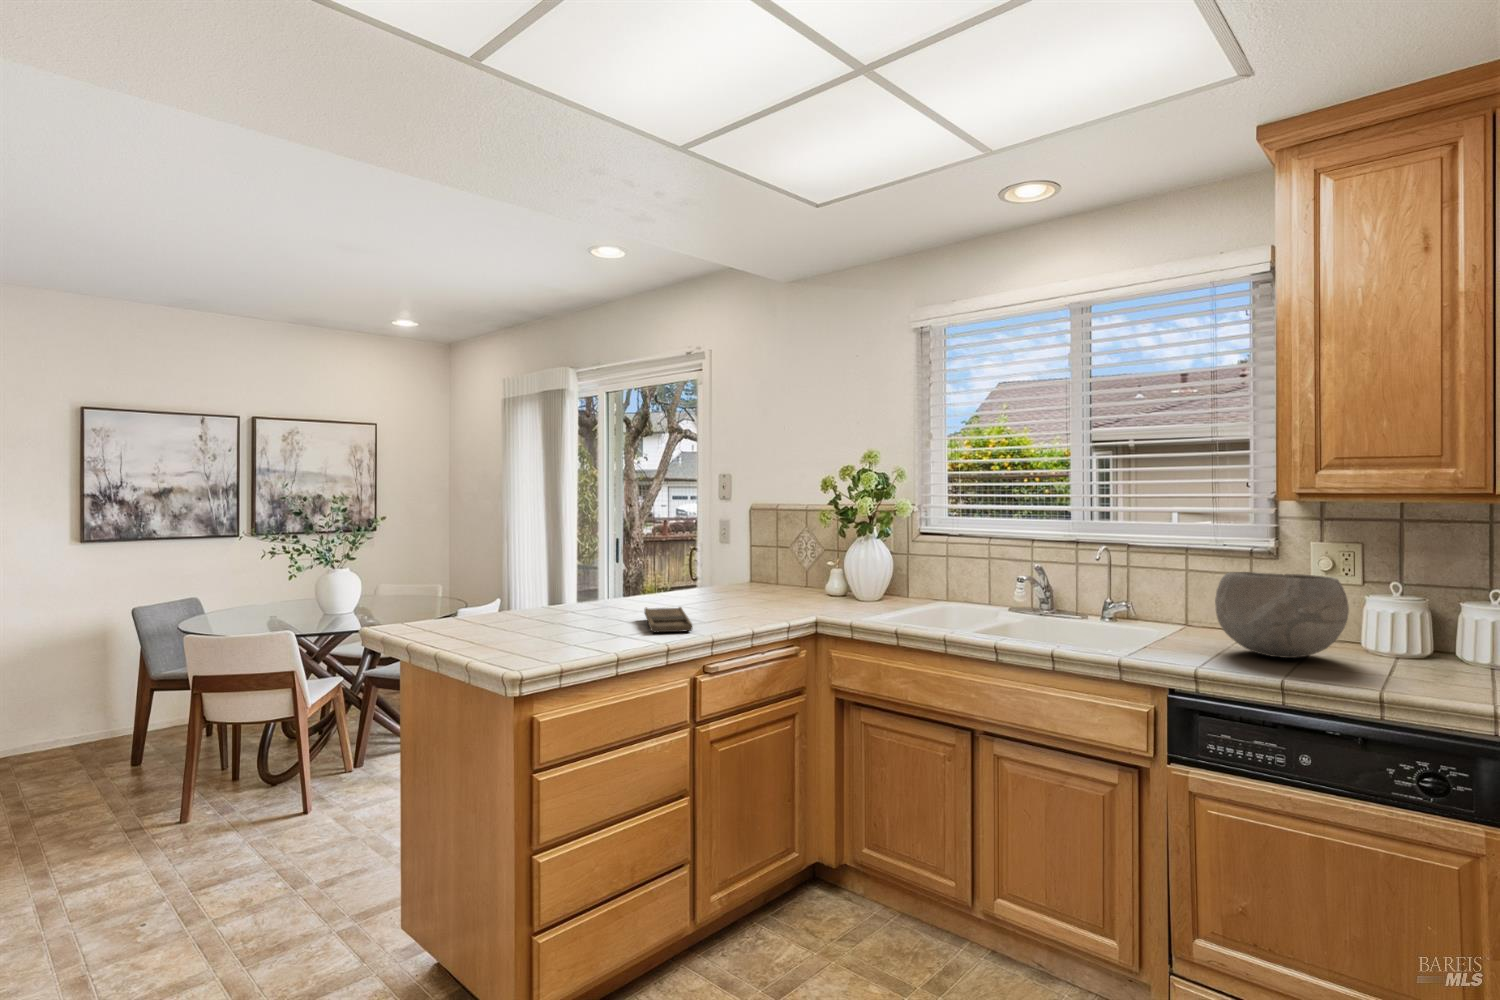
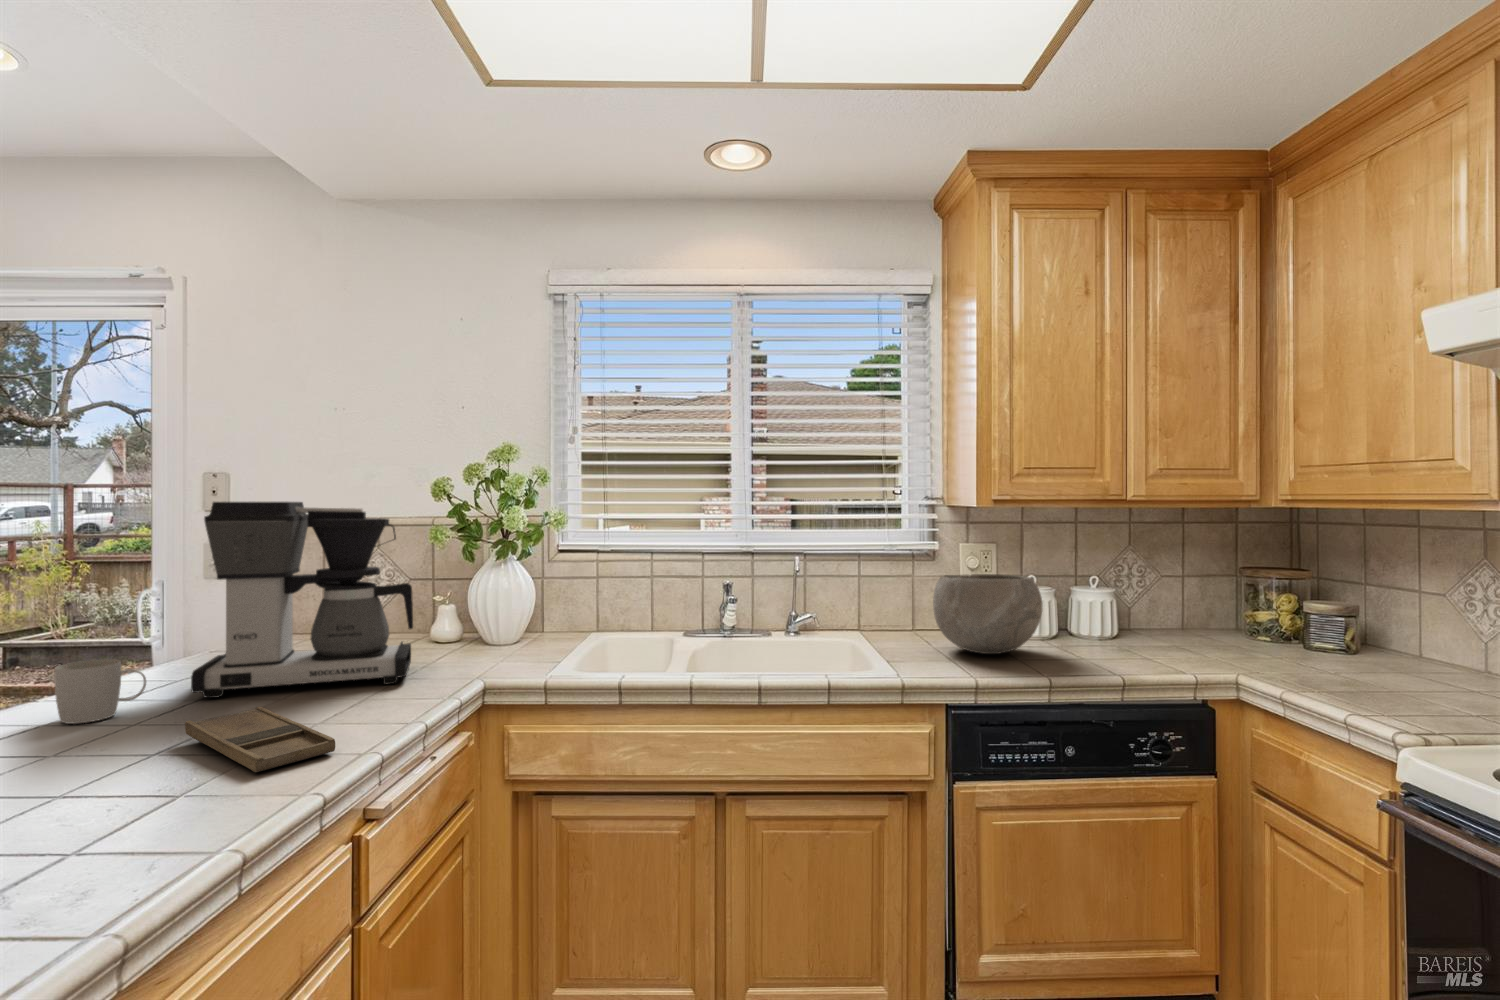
coffee maker: none [669,491,793,611] -> present [191,502,413,698]
mug: none [612,576,649,607] -> present [55,659,146,724]

